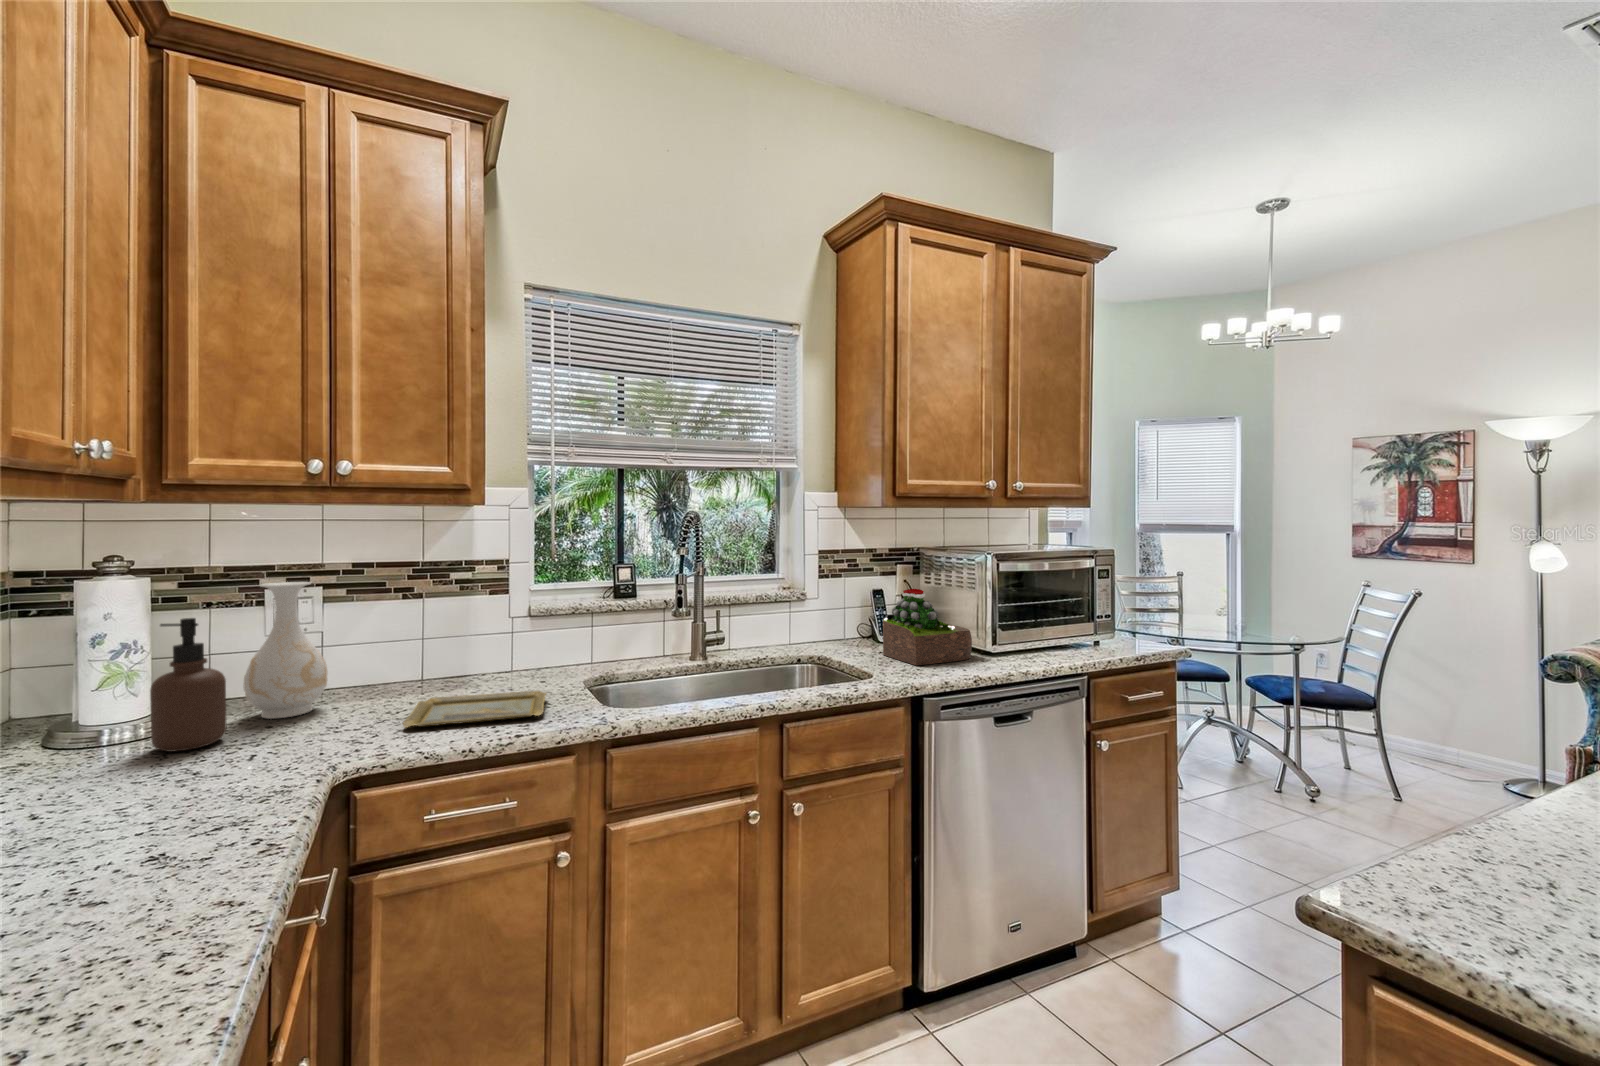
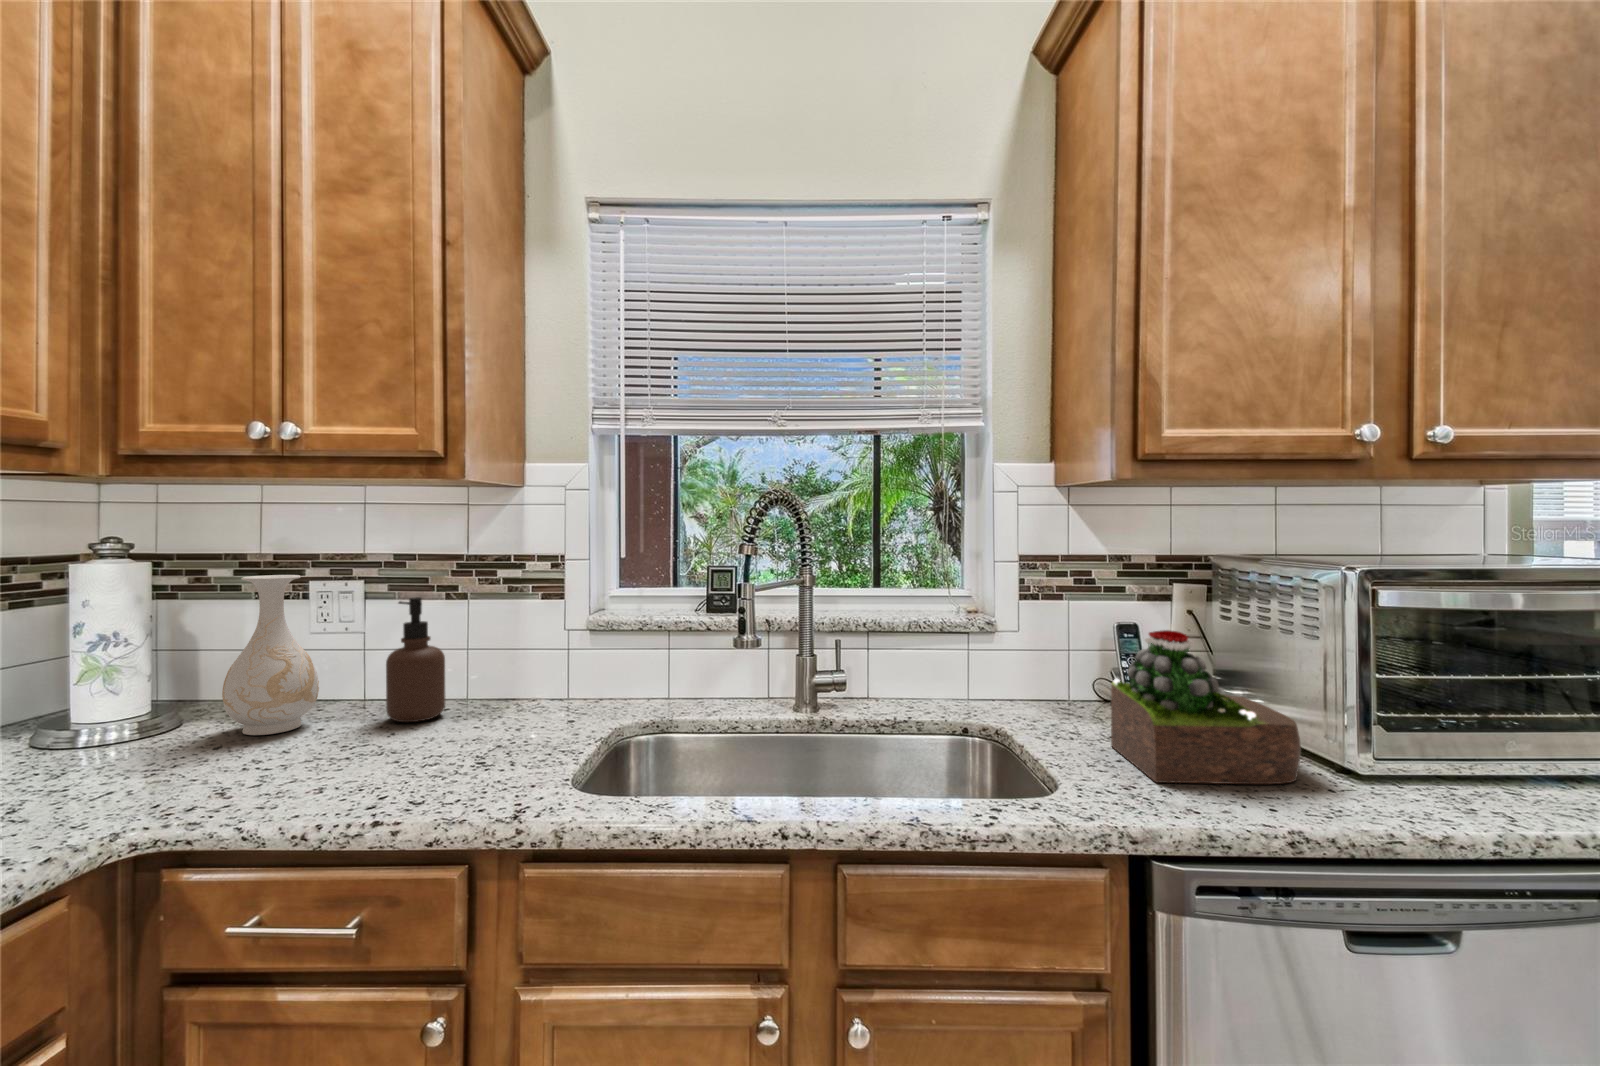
soap dispenser: present [150,618,227,752] -> present [386,597,445,722]
tray: present [403,691,546,727] -> none [296,733,517,787]

